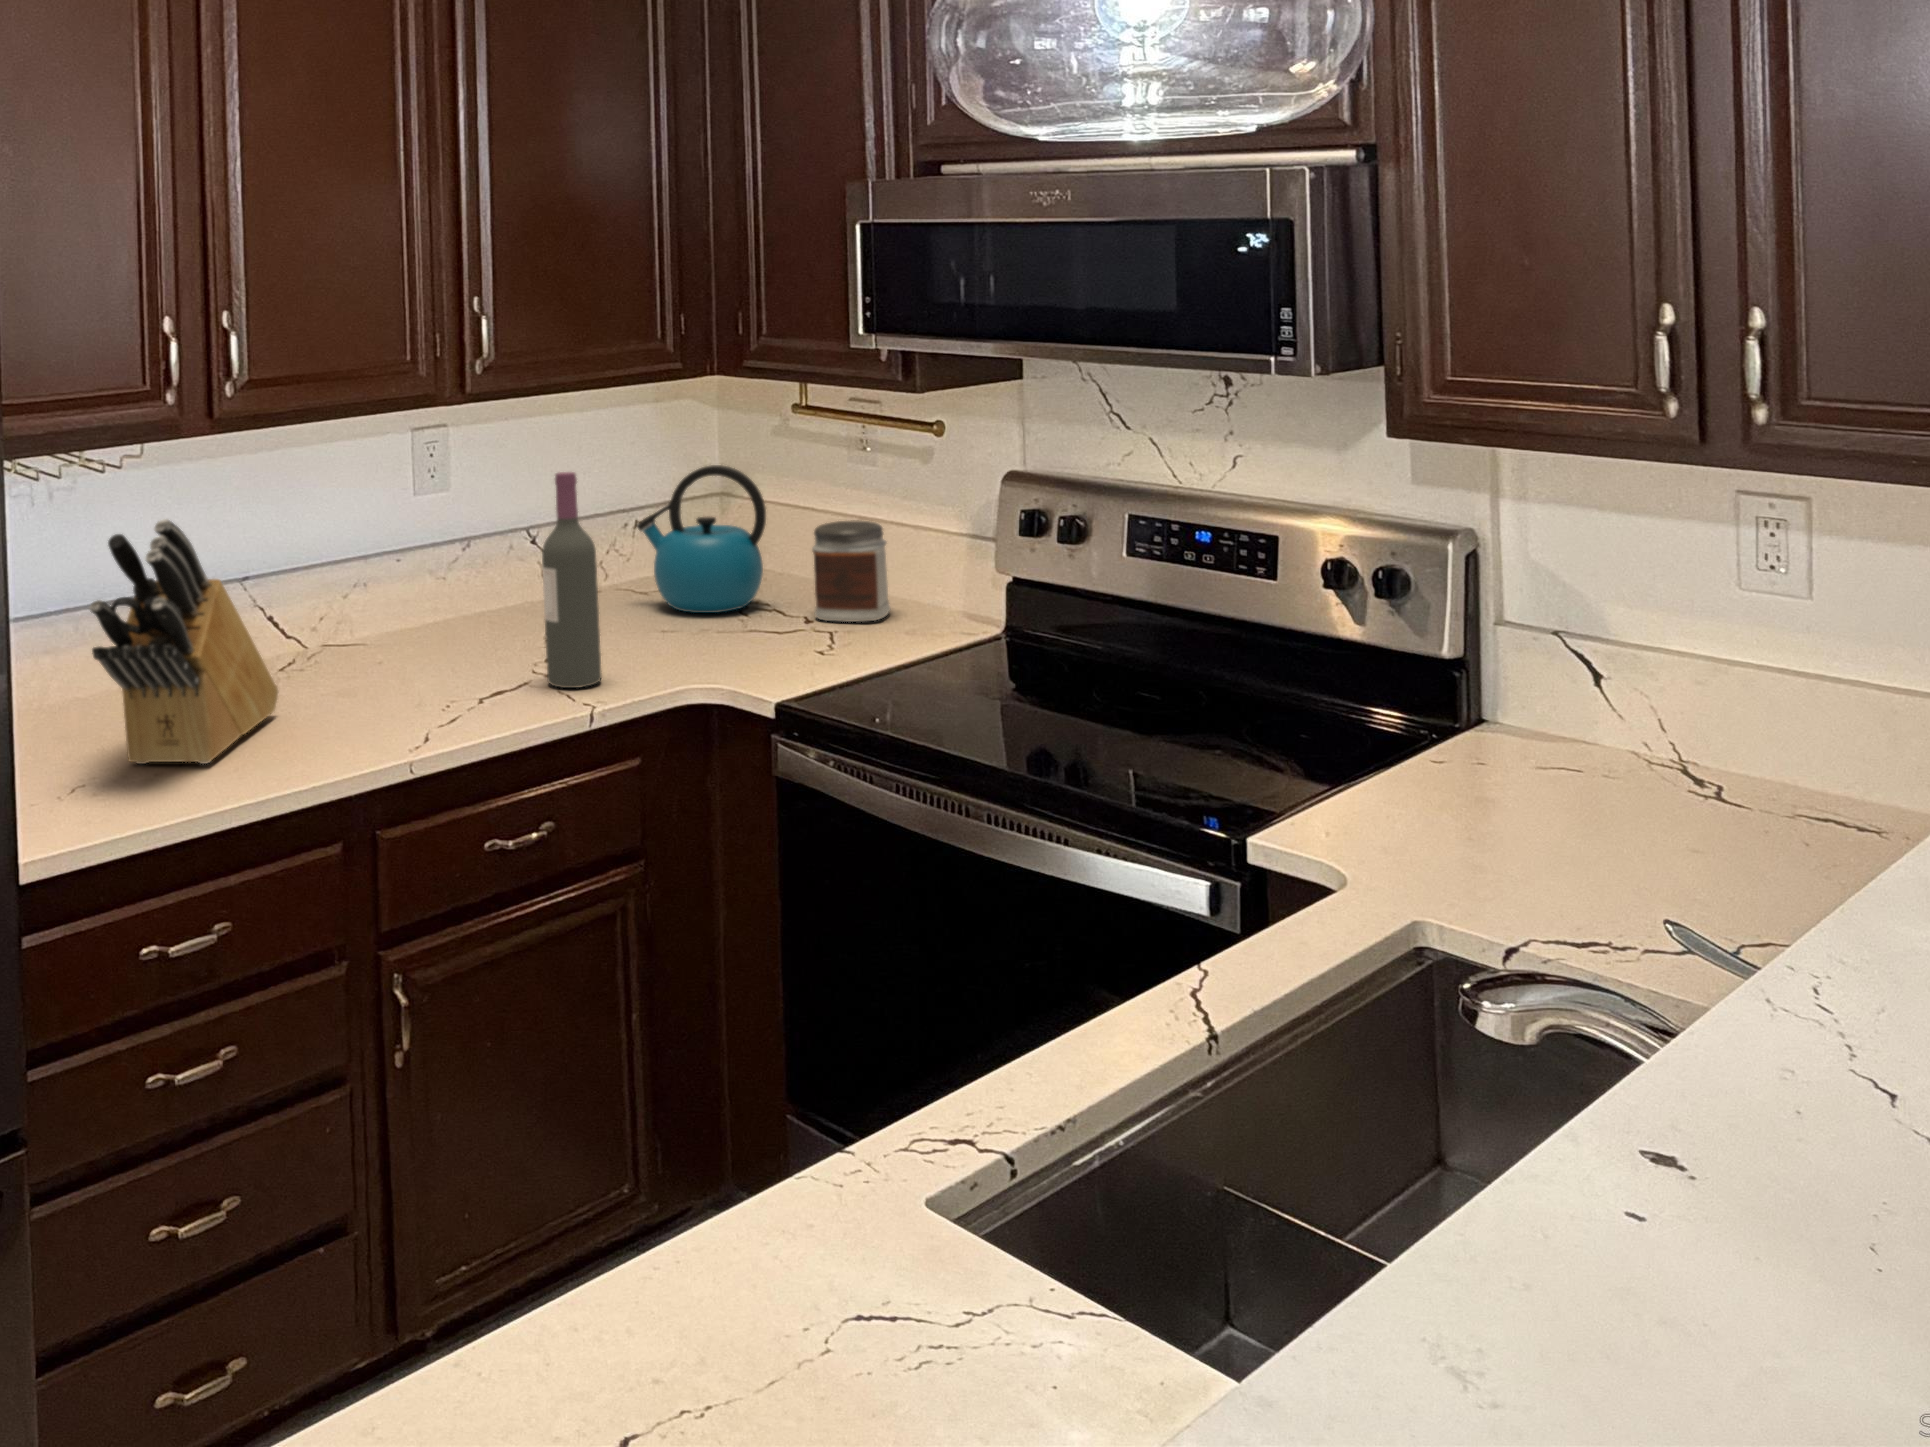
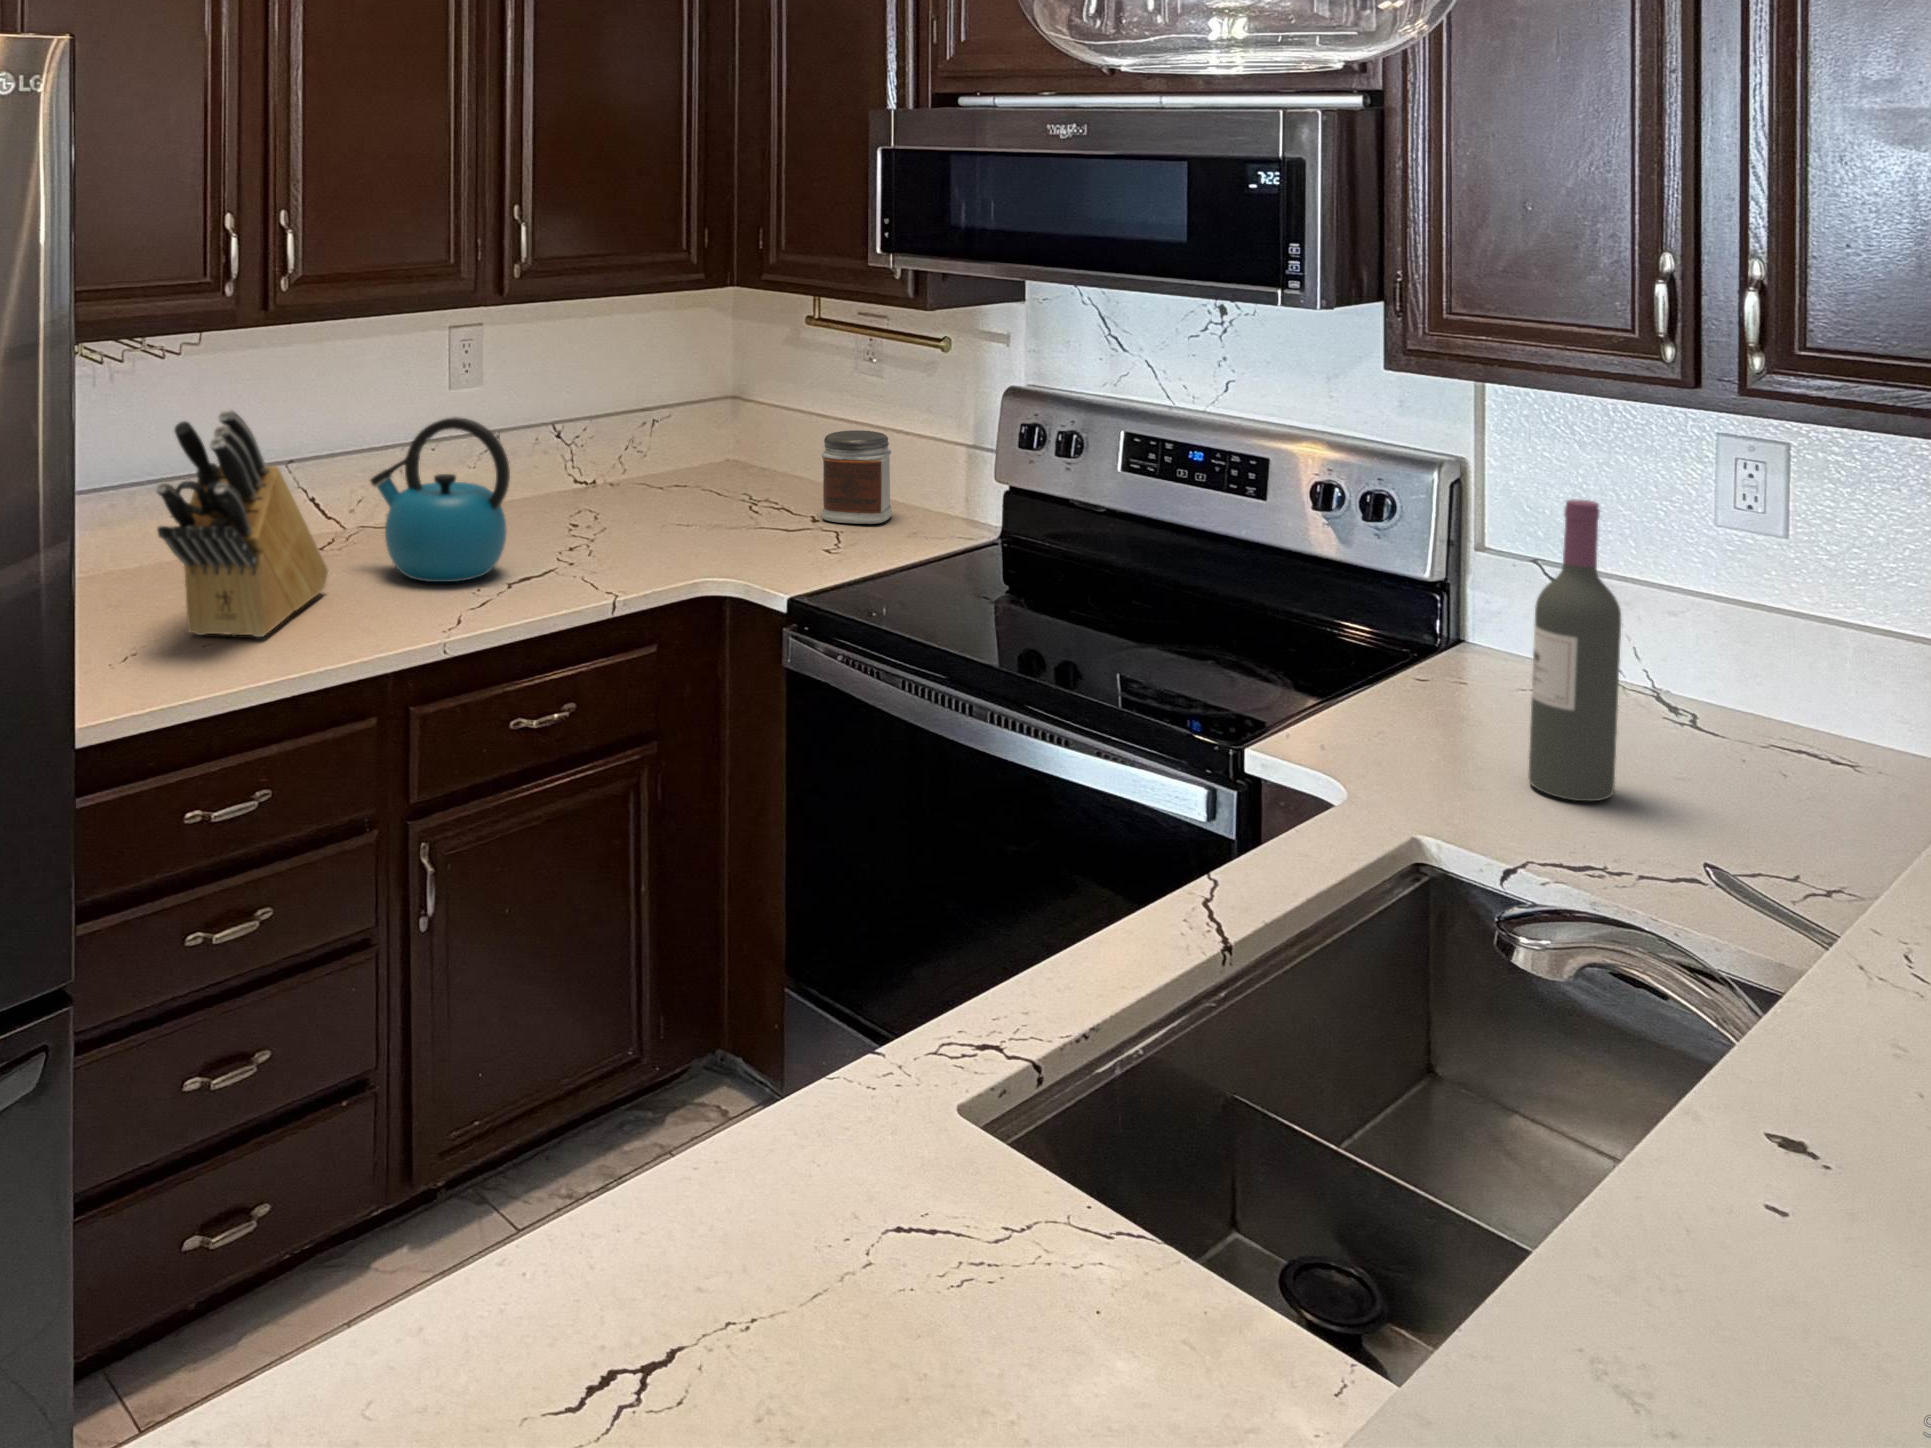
kettle: present [637,465,766,613] -> present [370,417,510,582]
wine bottle: present [542,472,602,688] -> present [1528,499,1621,801]

